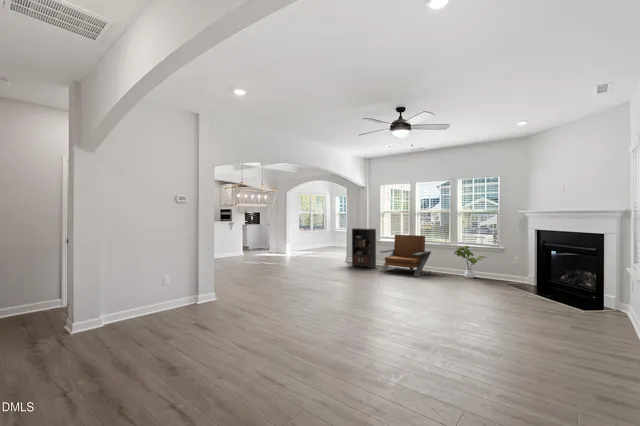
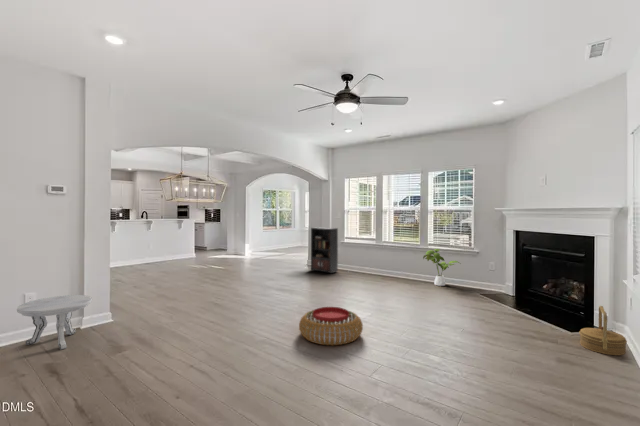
lounge chair: present [380,235,431,277] -> none [339,235,398,285]
side table: none [162,278,209,316] -> present [17,295,92,349]
woven basket: none [590,288,628,325] -> present [579,306,627,355]
pouf: none [365,289,415,316] -> present [299,307,363,345]

